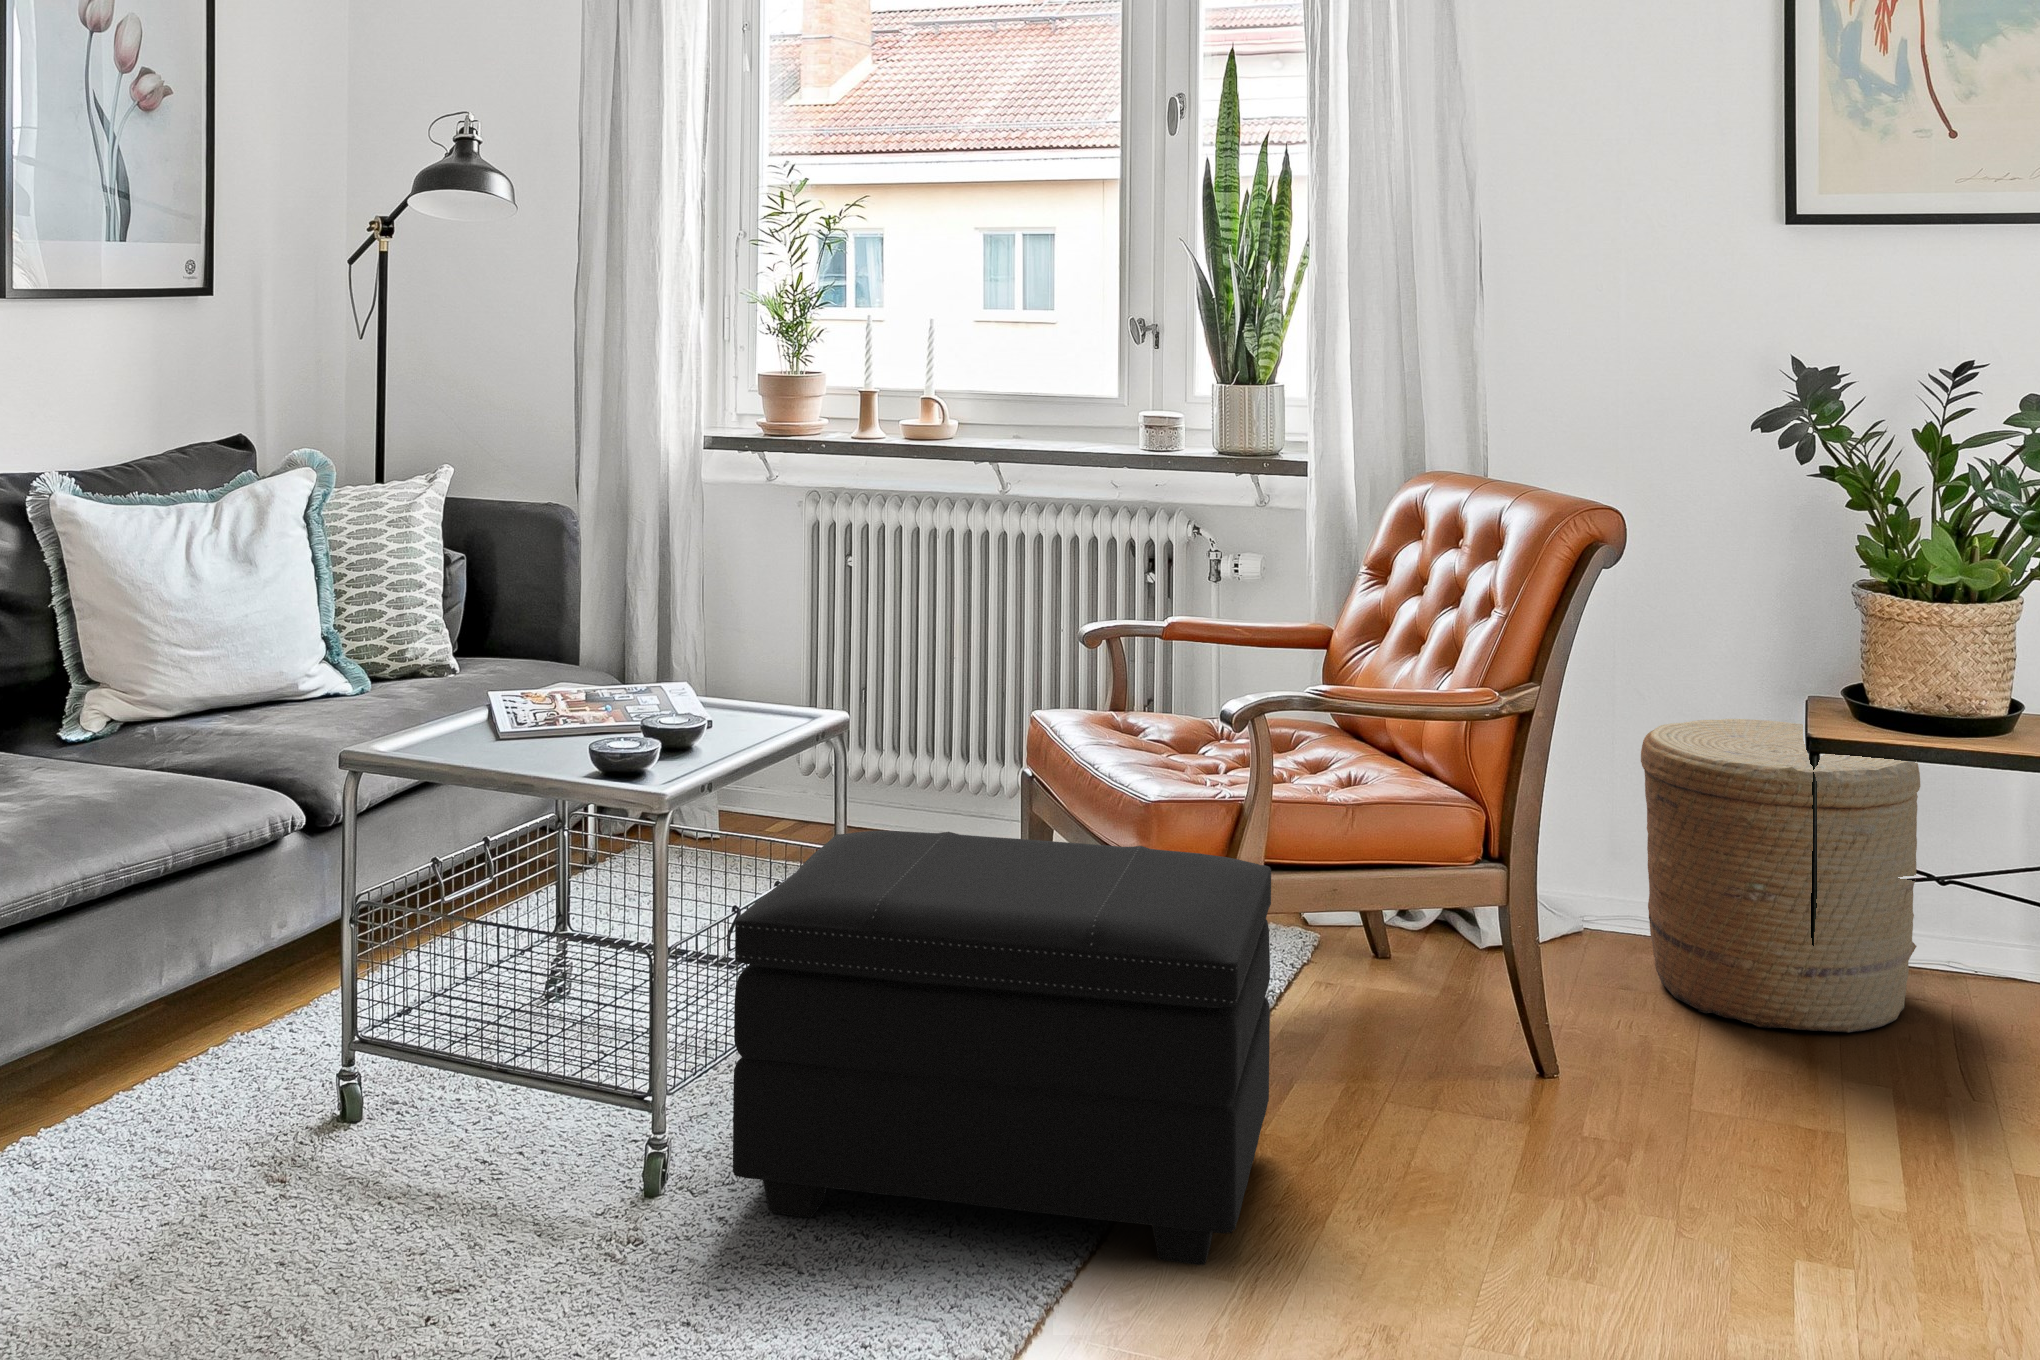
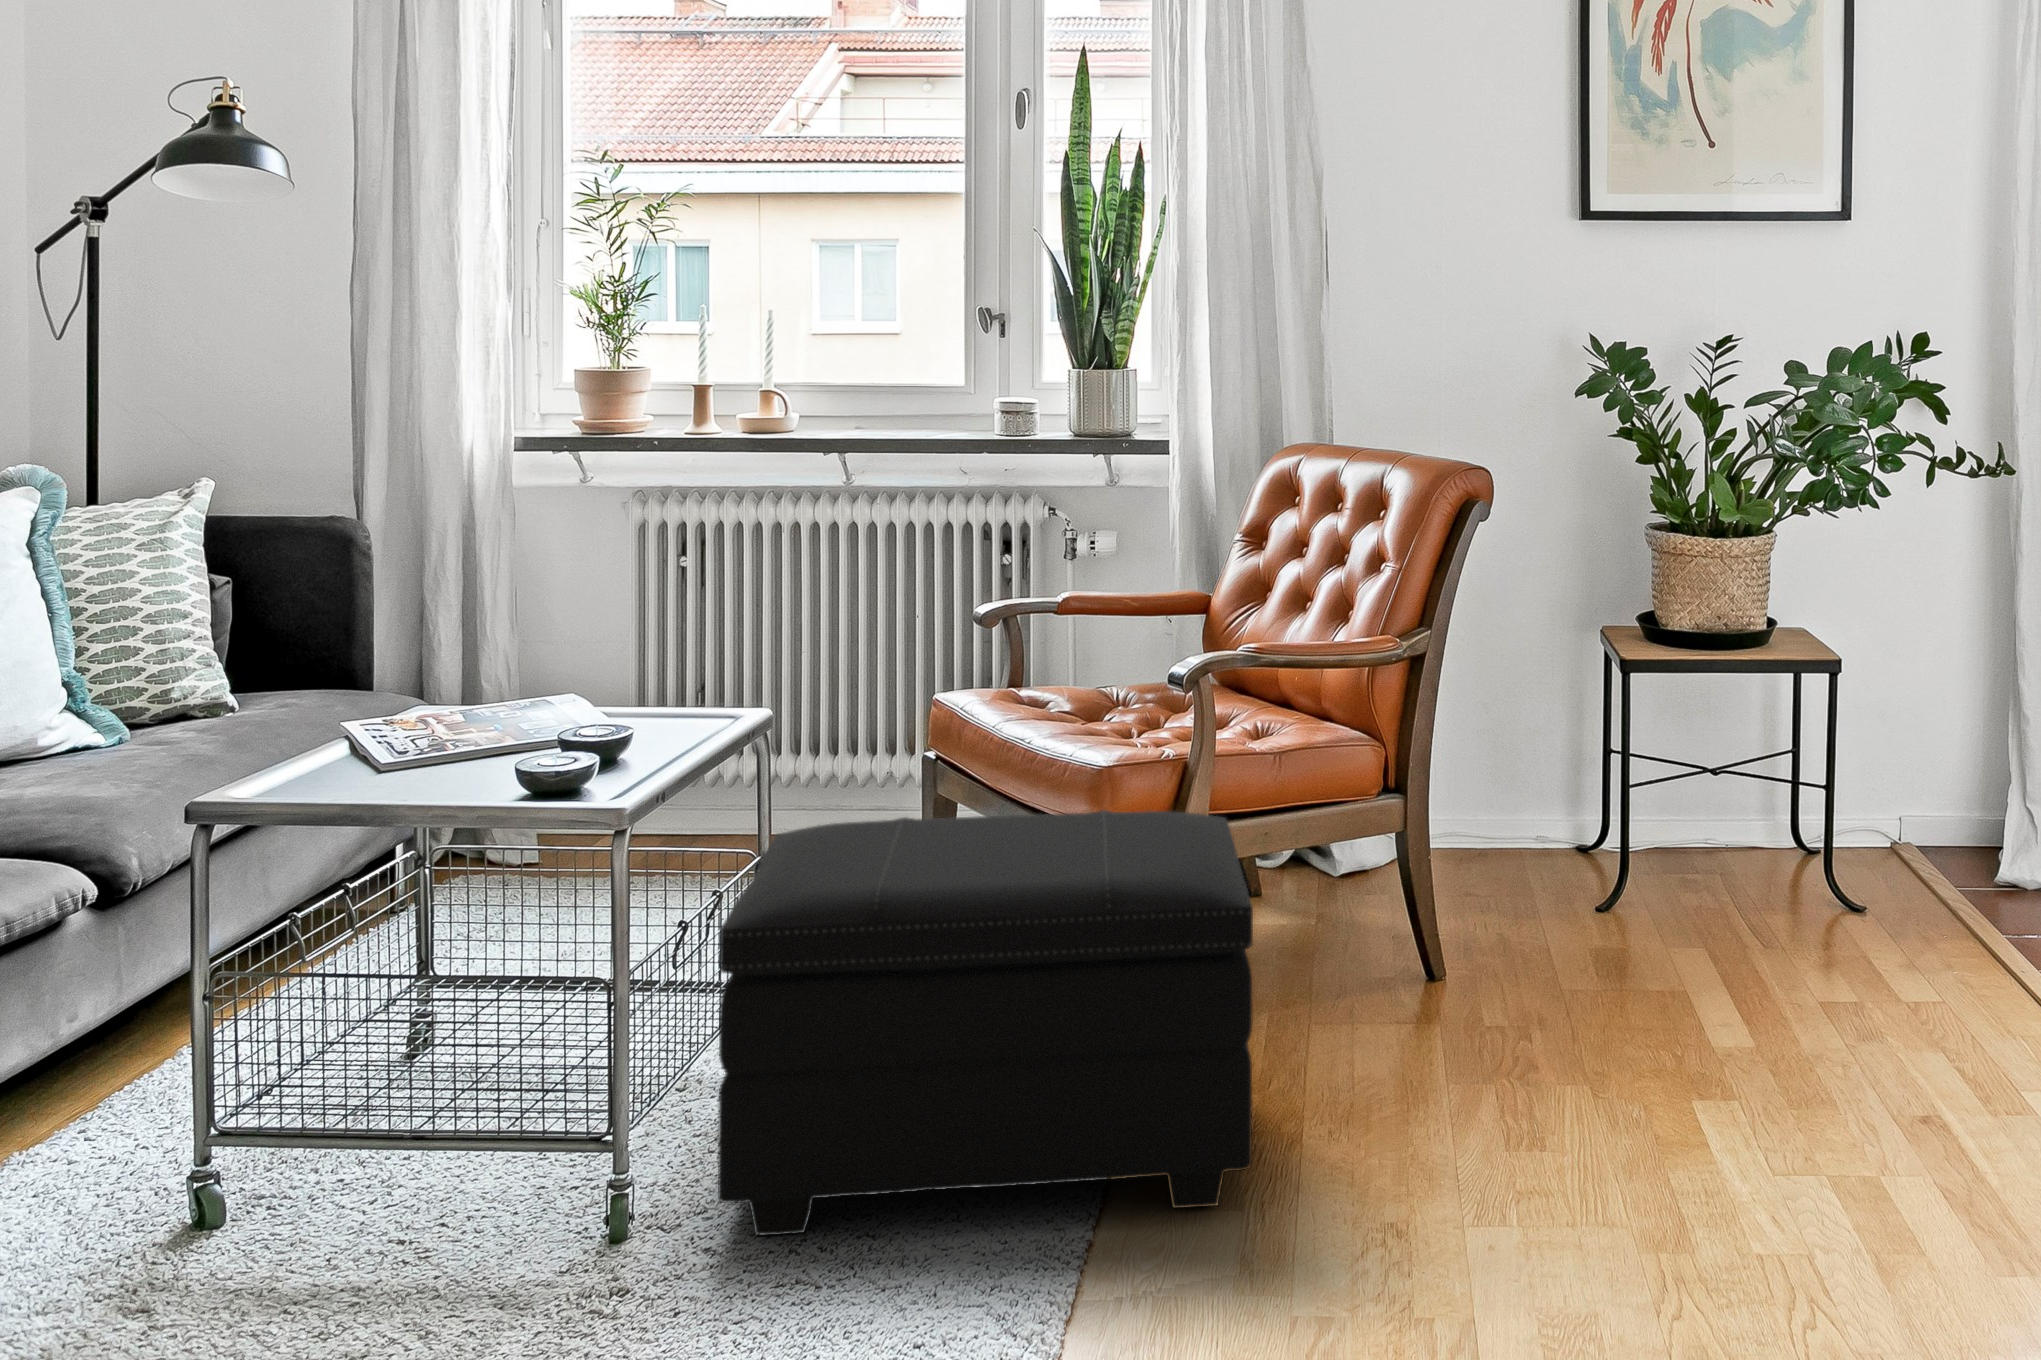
woven basket: present [1641,719,1920,1032] -> none [1480,652,1709,919]

